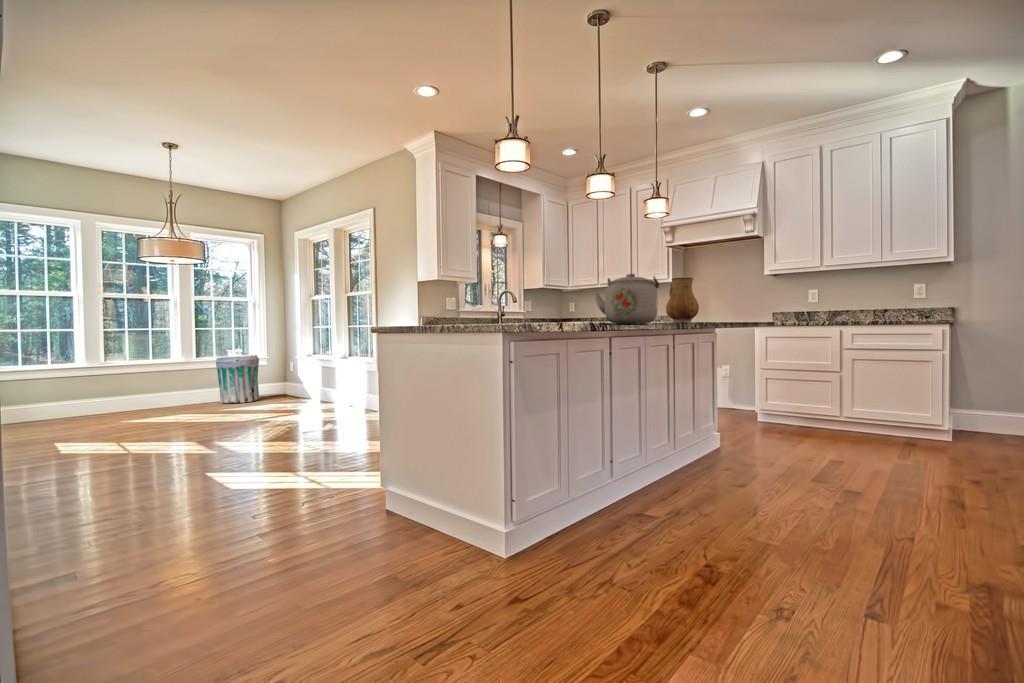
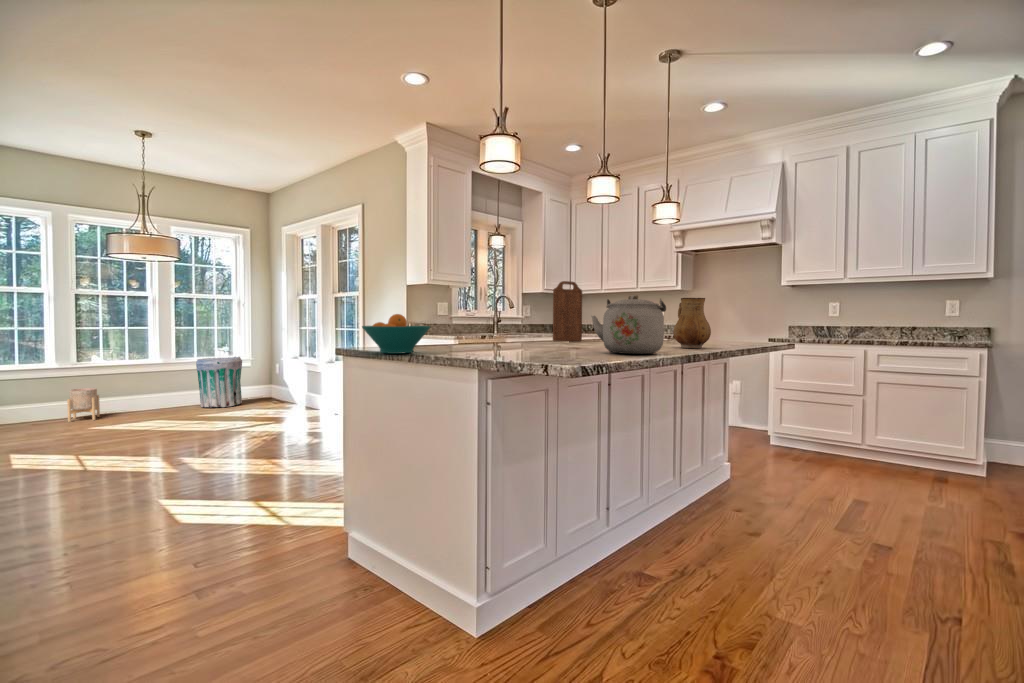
cutting board: none [558,268,584,322] -> present [553,281,582,342]
fruit bowl: none [397,293,456,326] -> present [362,314,430,354]
planter: none [98,385,127,417] -> present [67,388,100,422]

